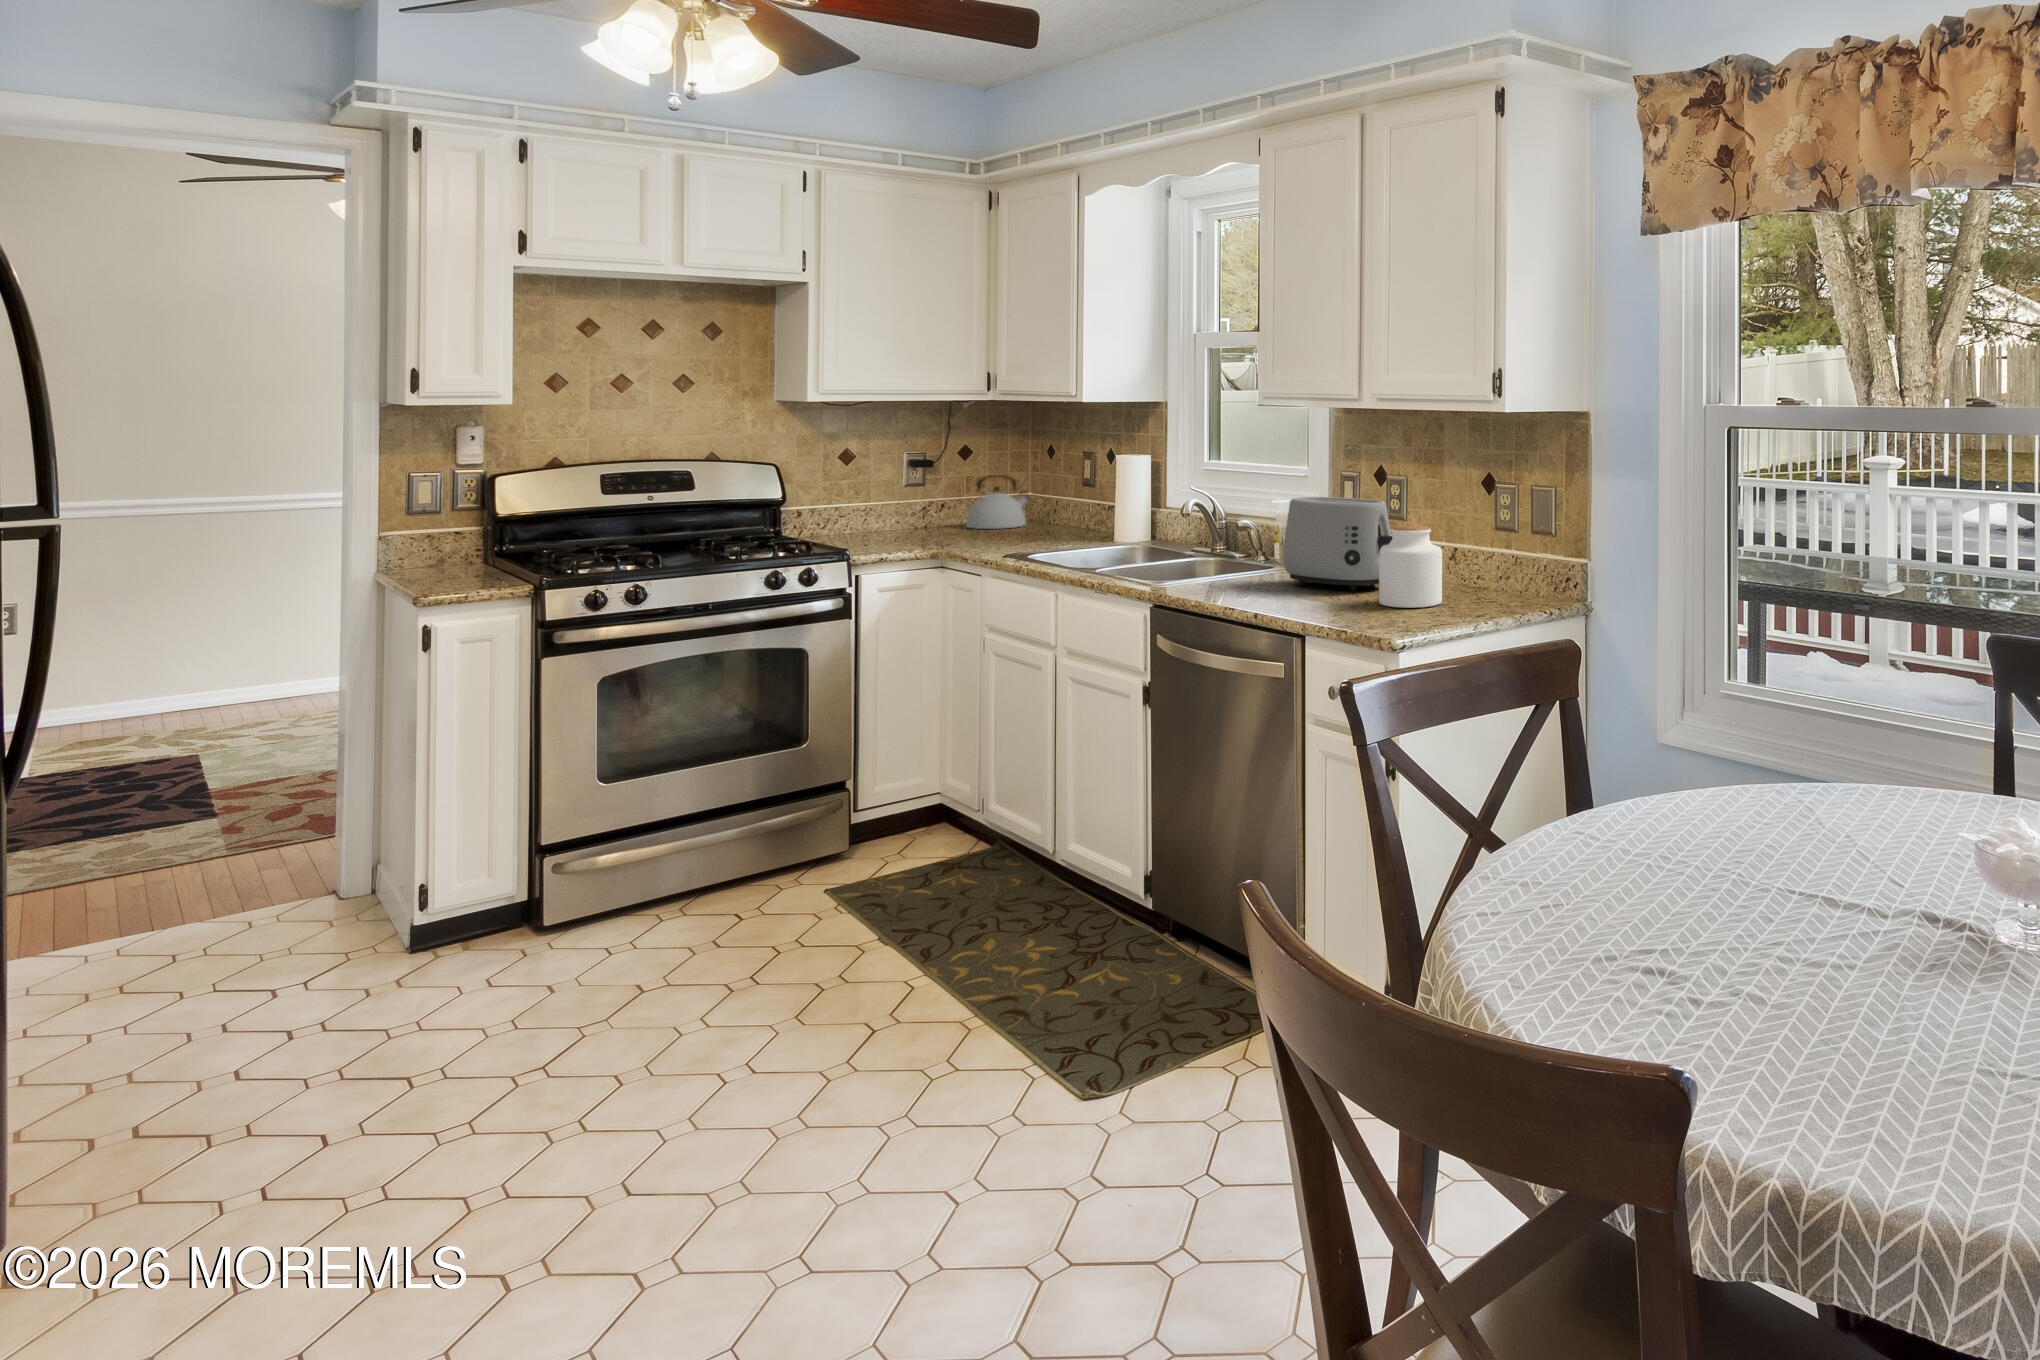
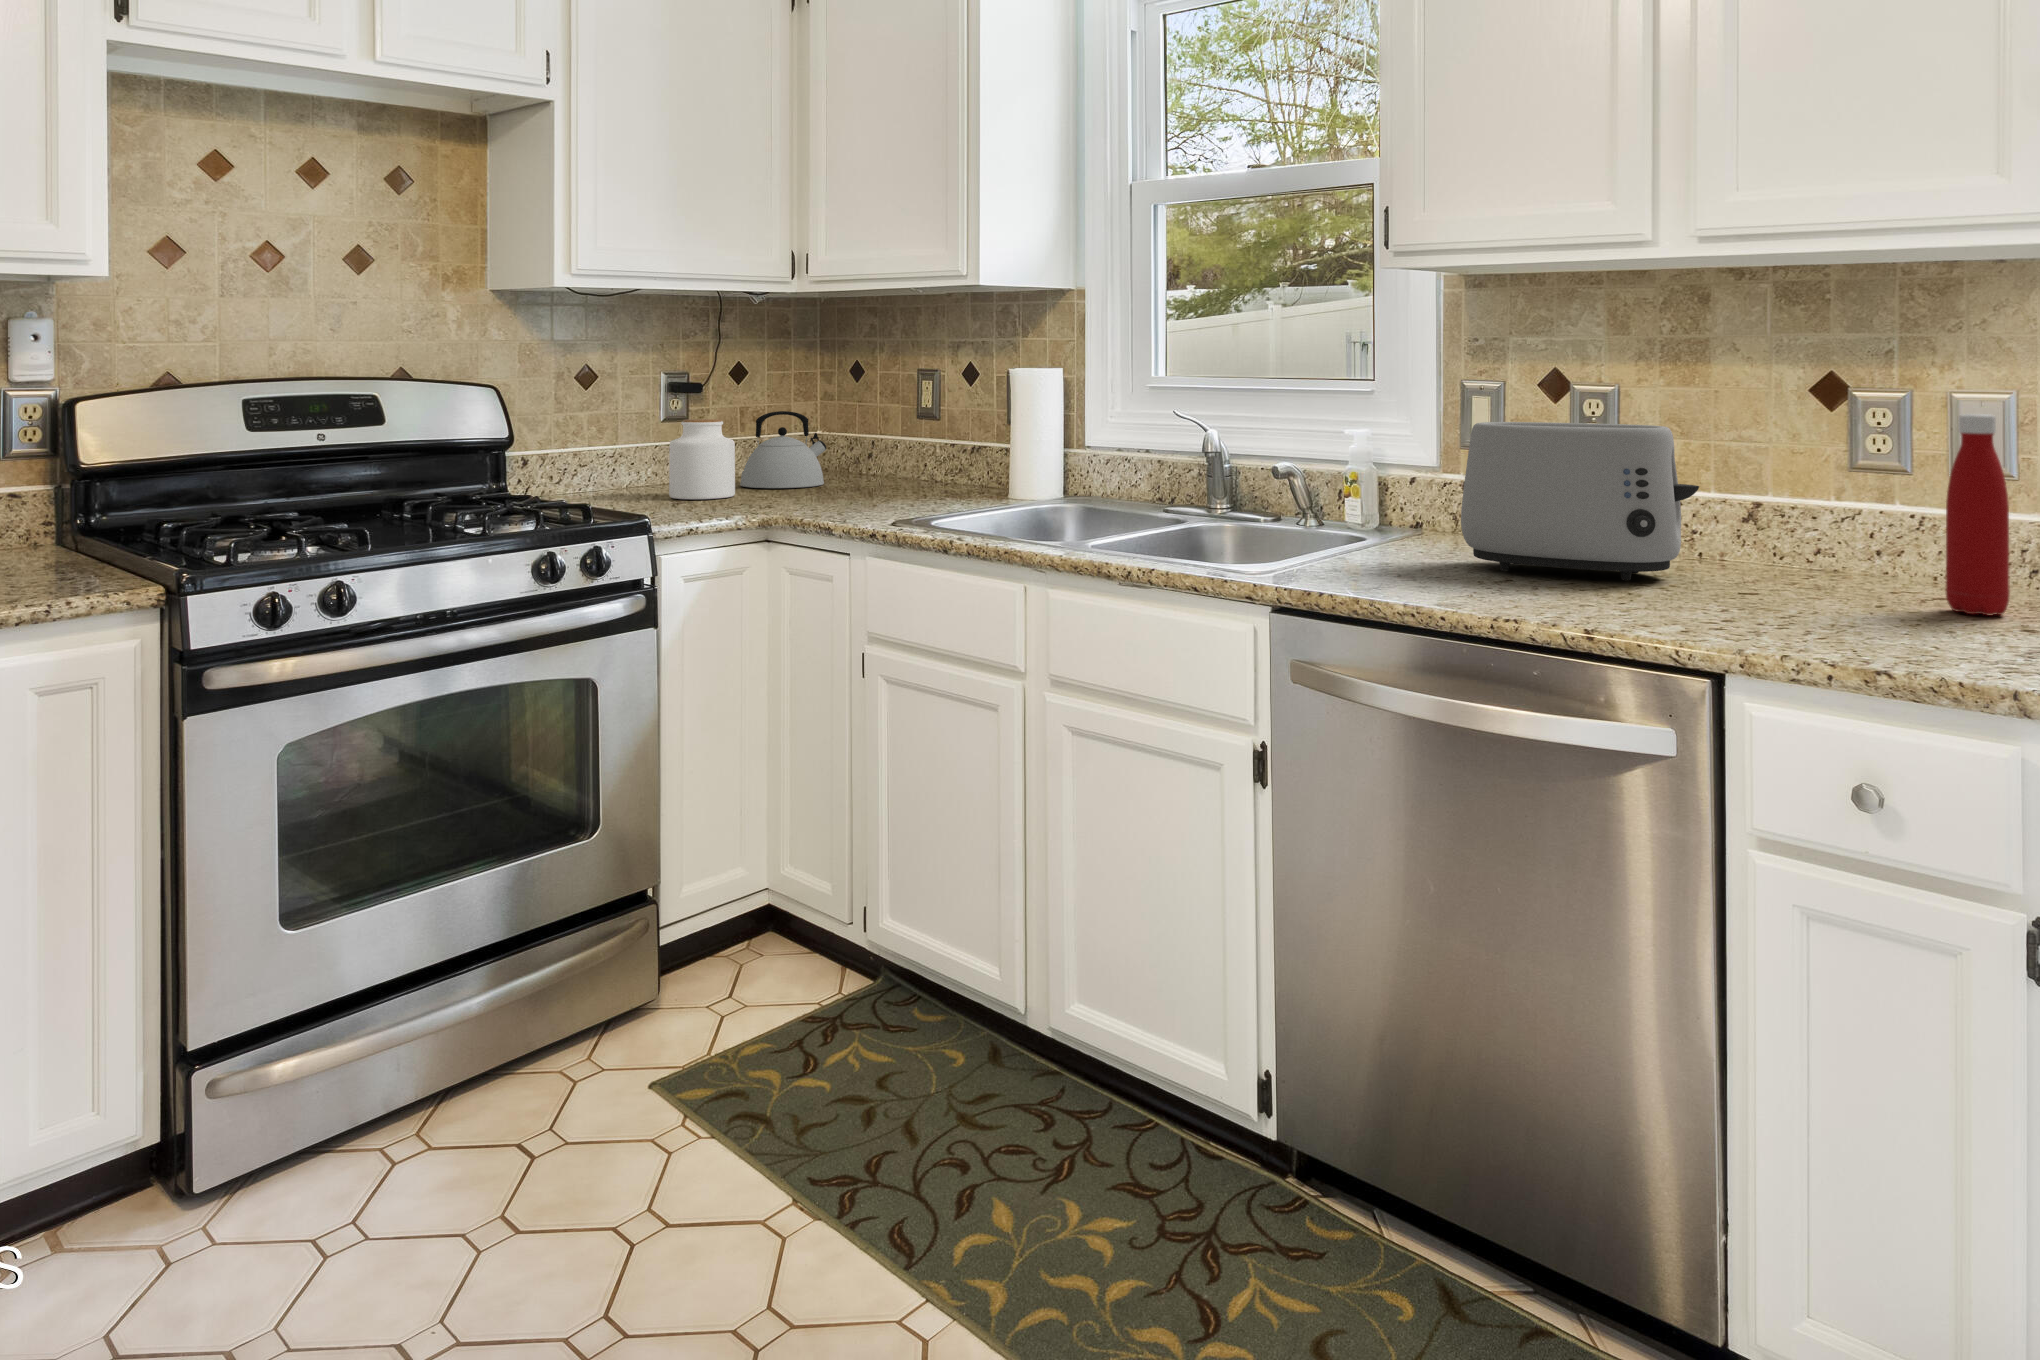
bottle: none [1470,500,1498,609] -> present [1946,414,2010,615]
jar: present [1379,525,1442,608] -> present [669,419,735,499]

